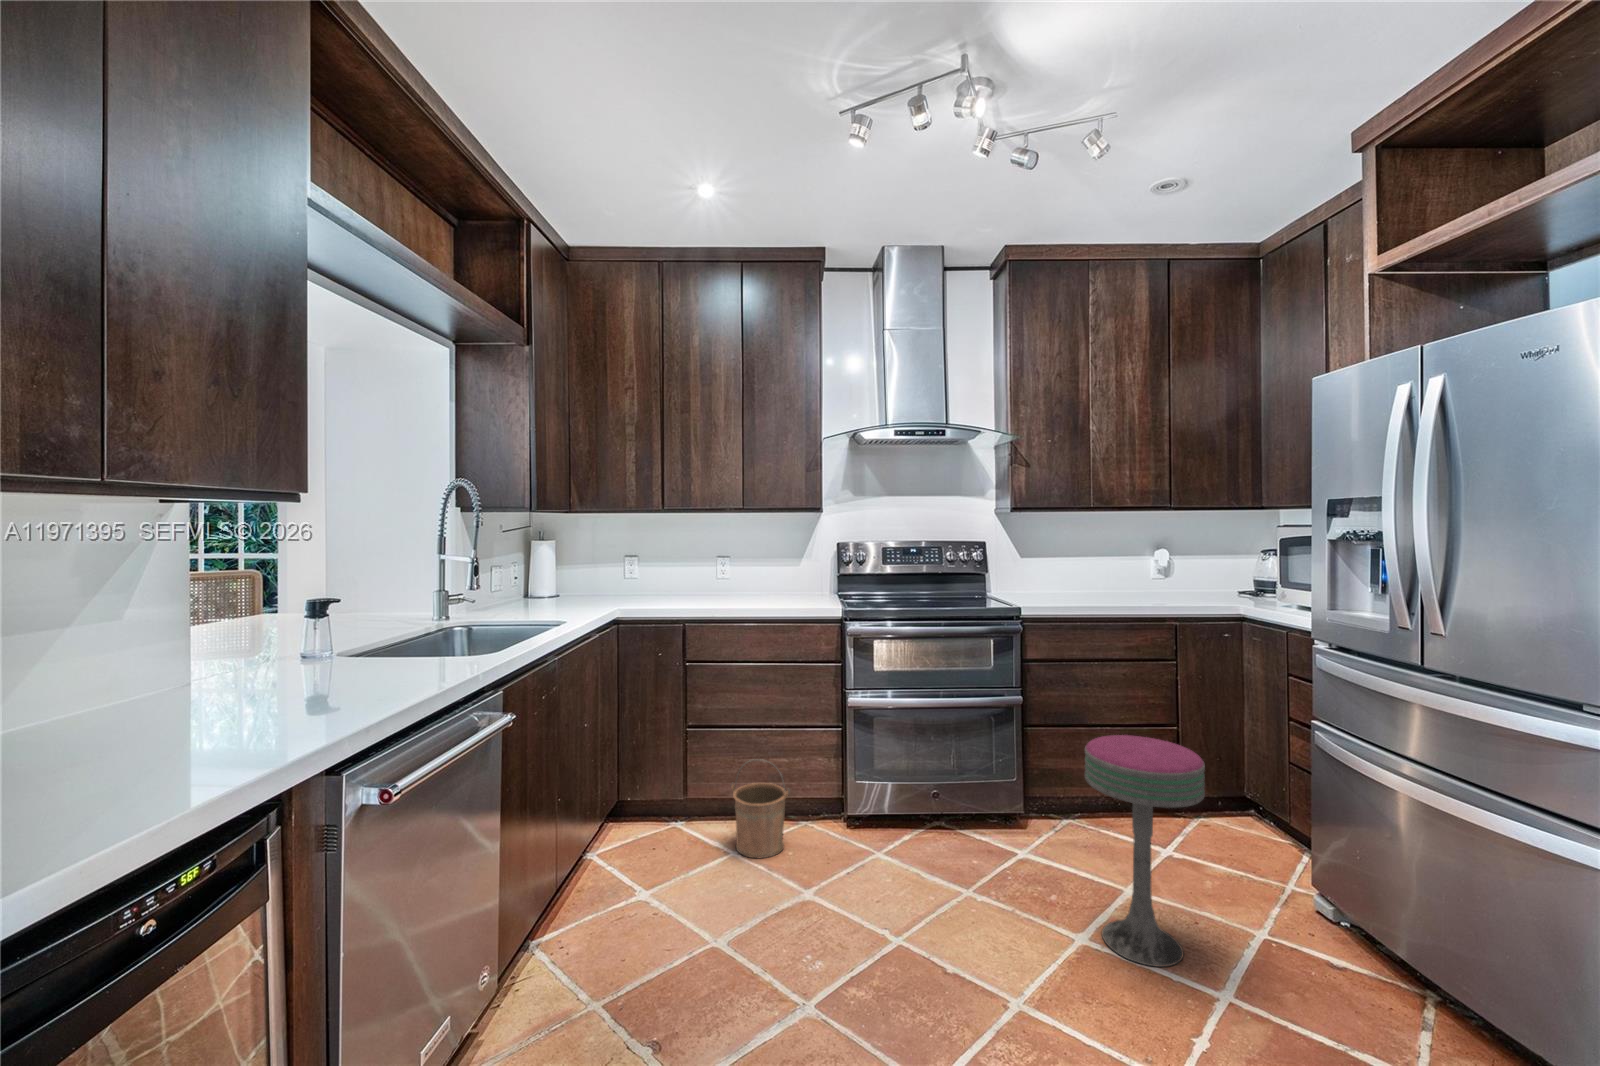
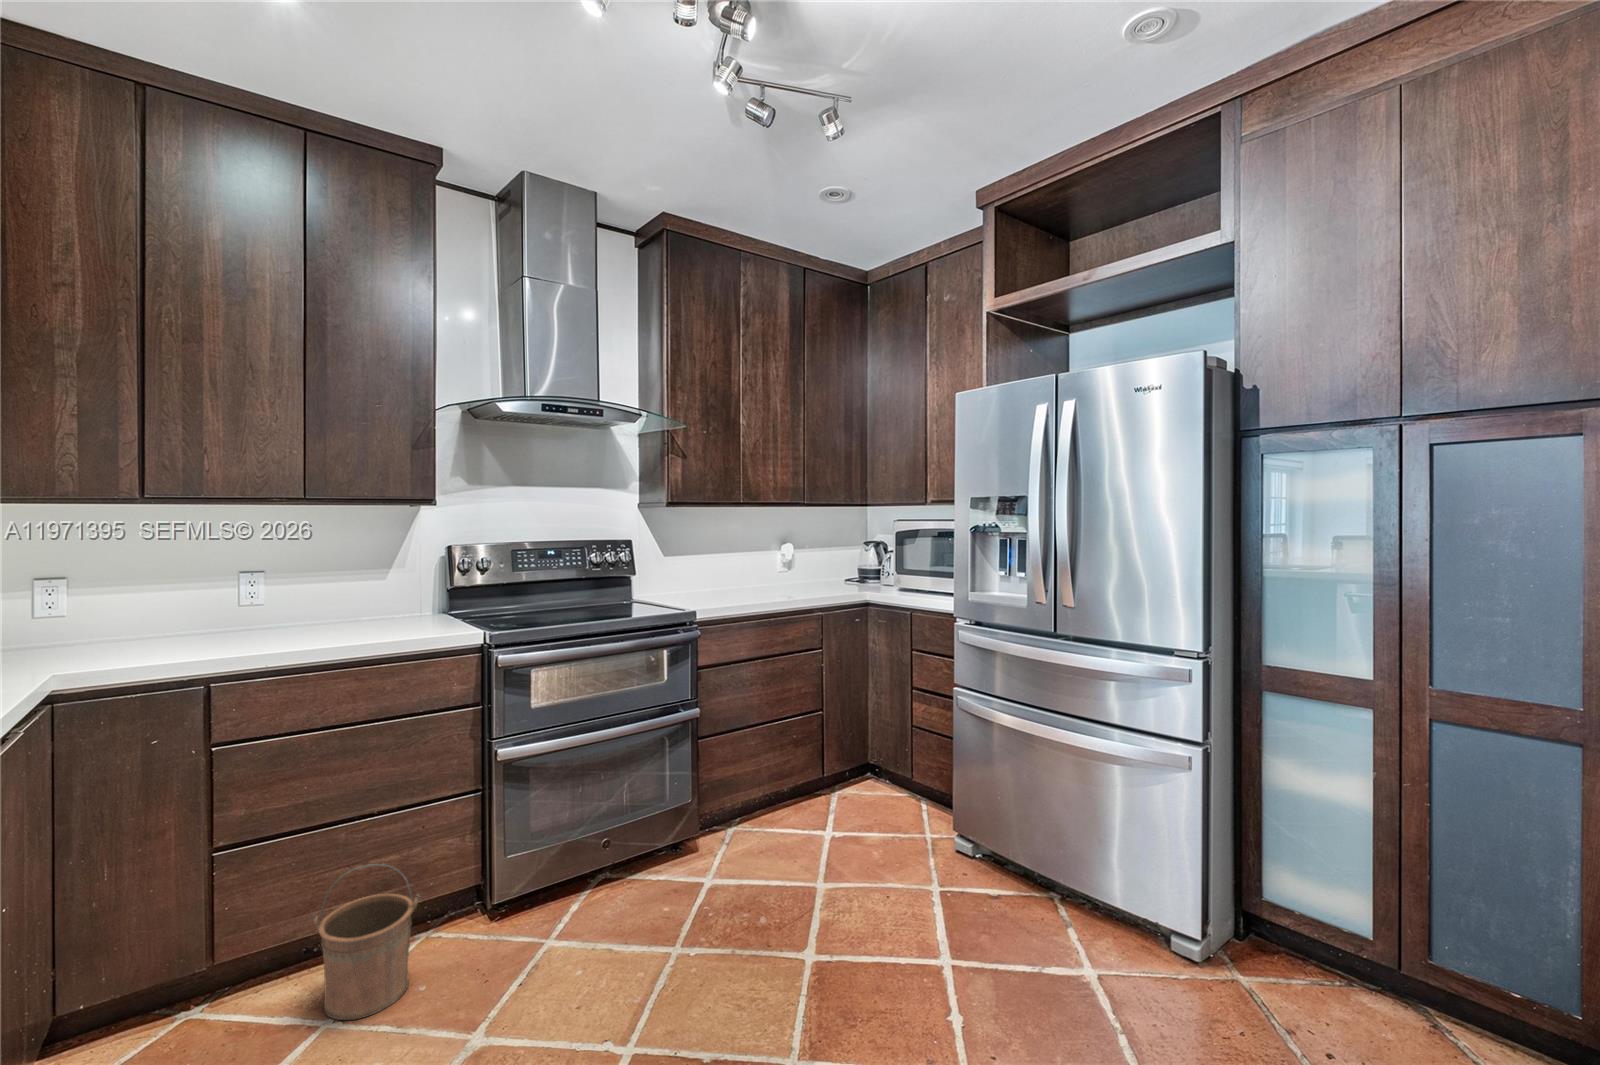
bar stool: present [1085,735,1205,967] -> none [807,730,915,961]

